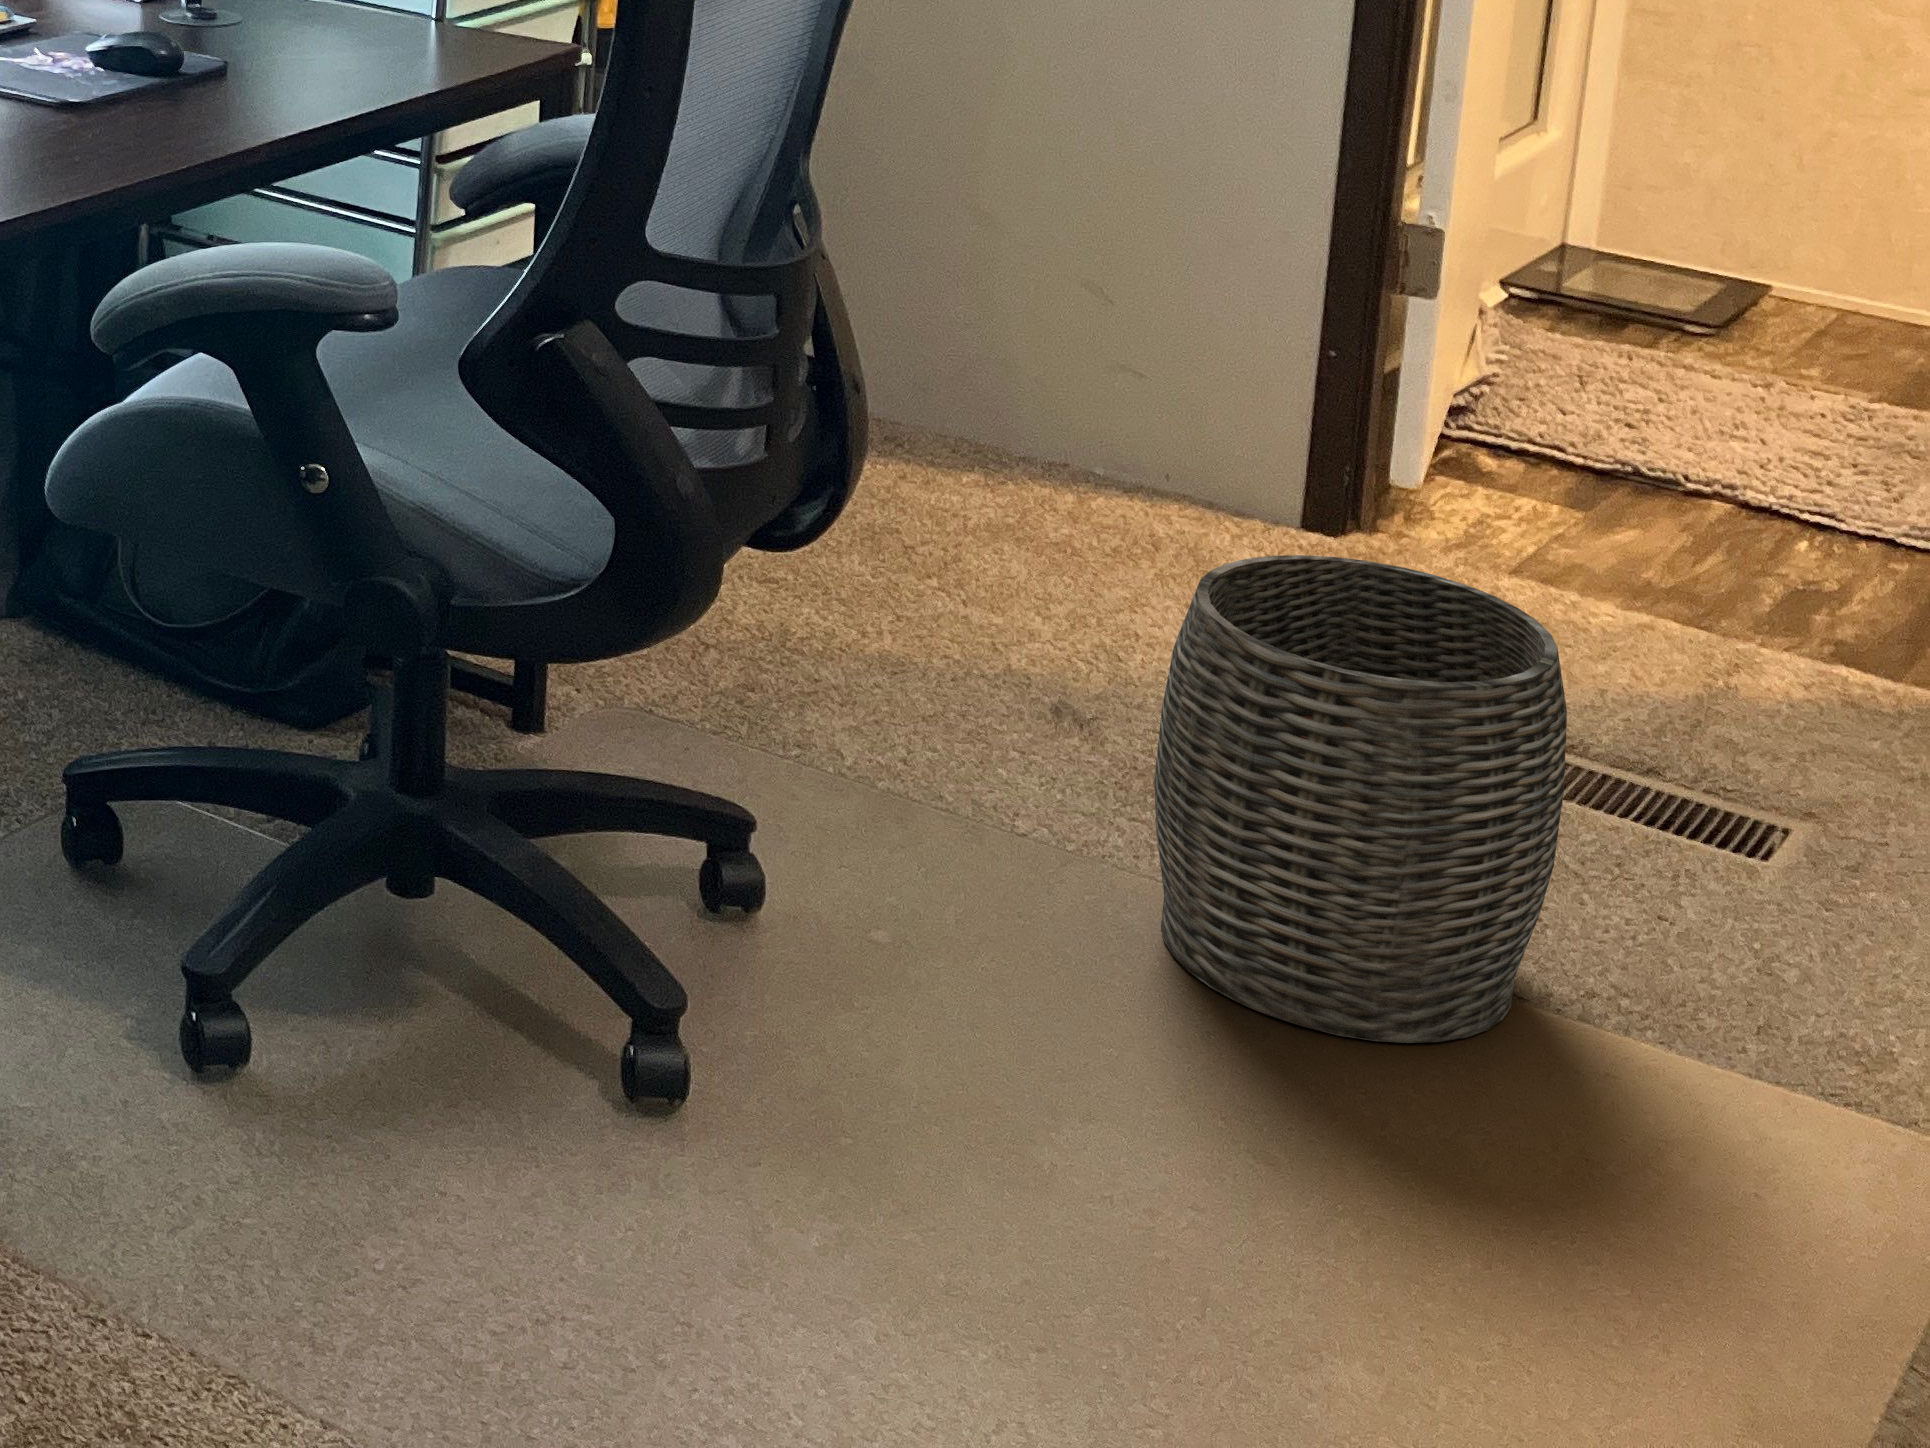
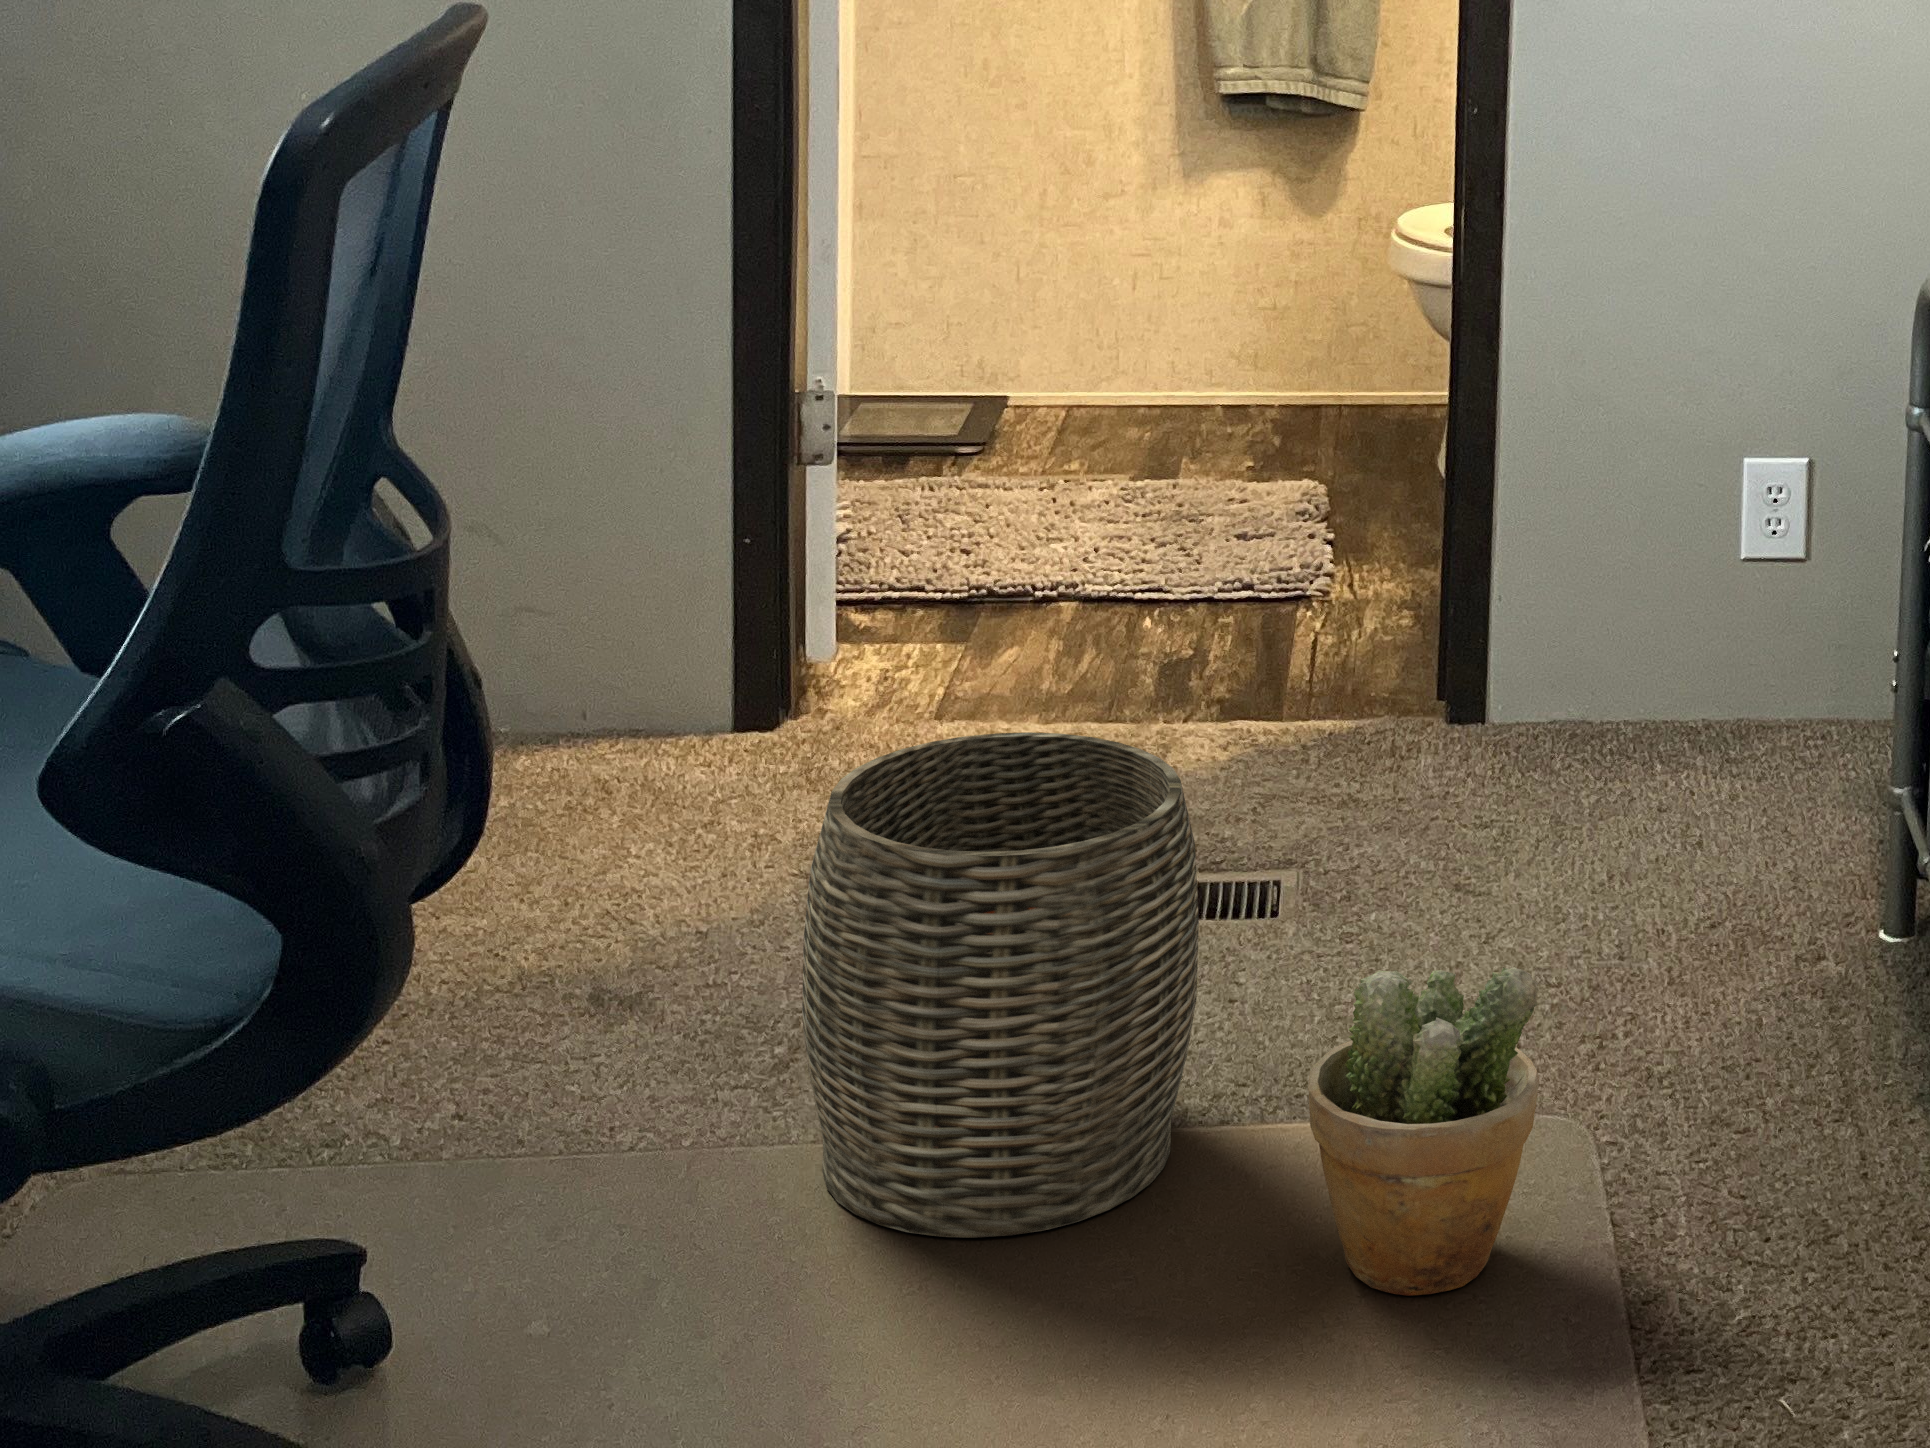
potted plant: none [1595,902,1872,1255] -> present [1308,967,1539,1296]

